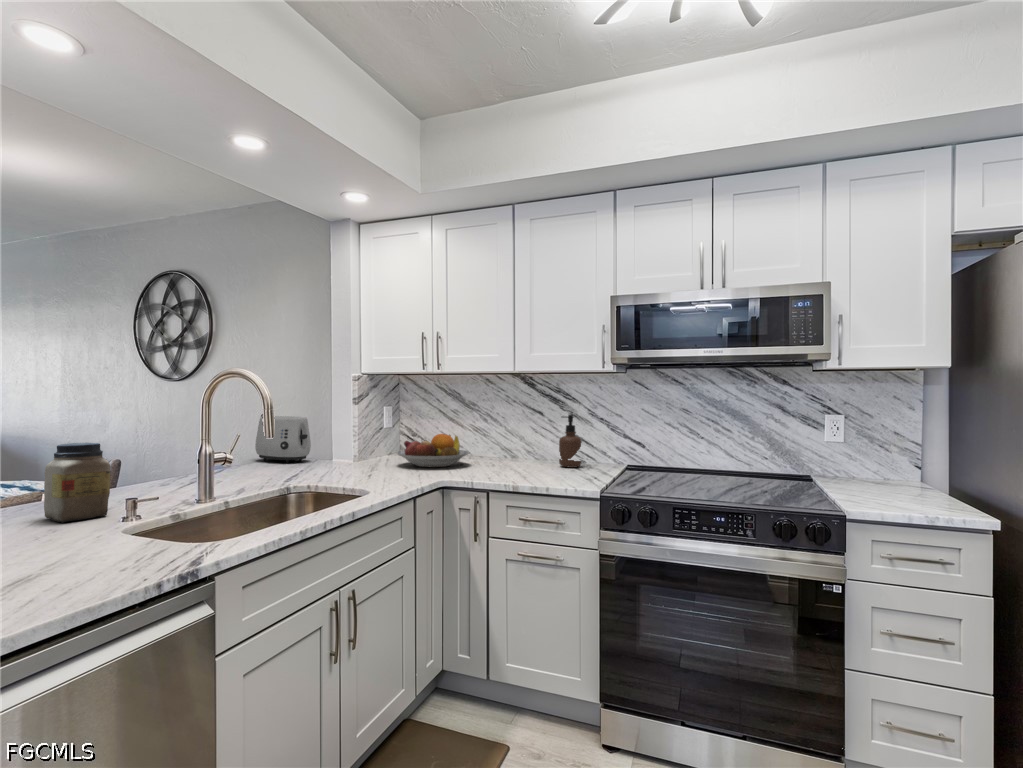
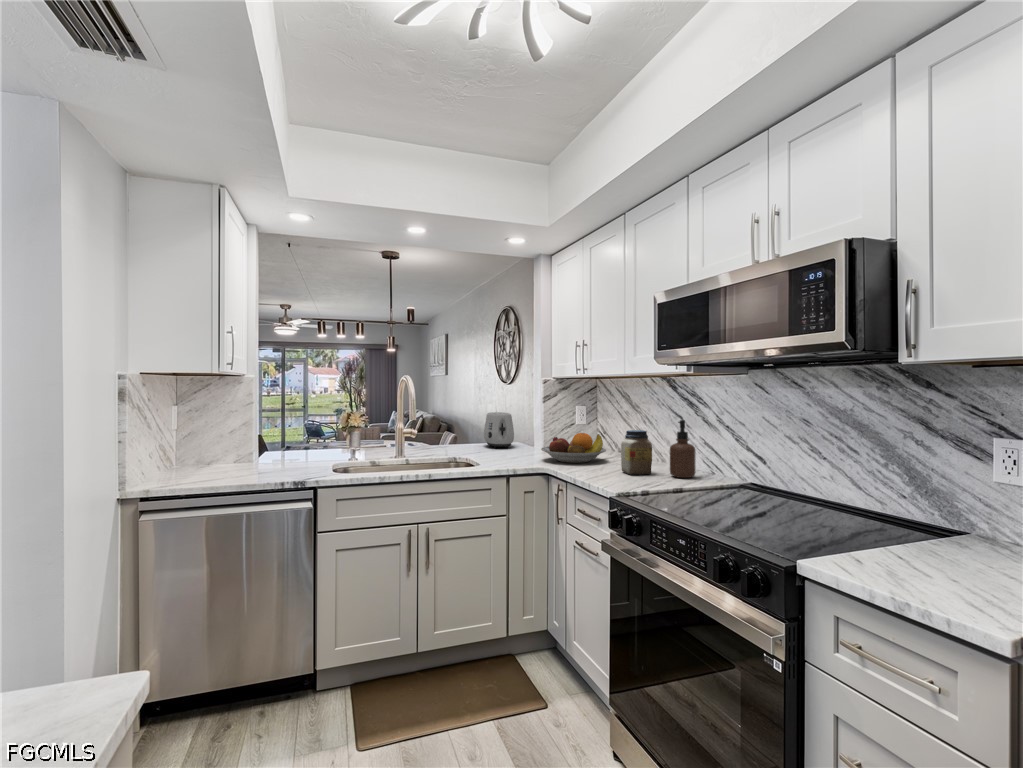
jar: present [44,443,110,523] -> present [621,430,652,475]

